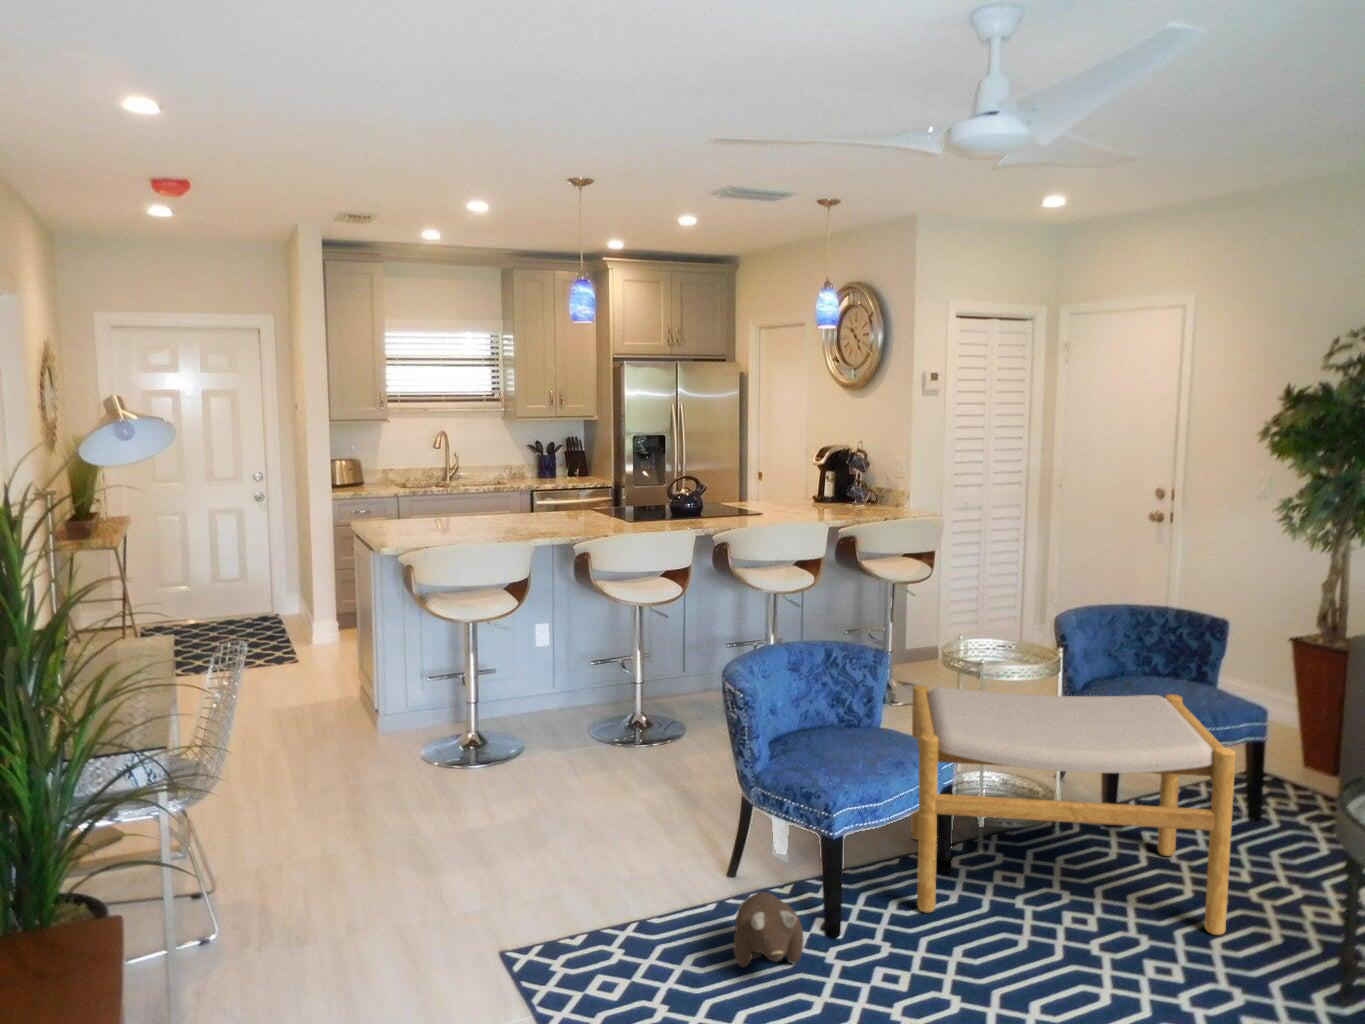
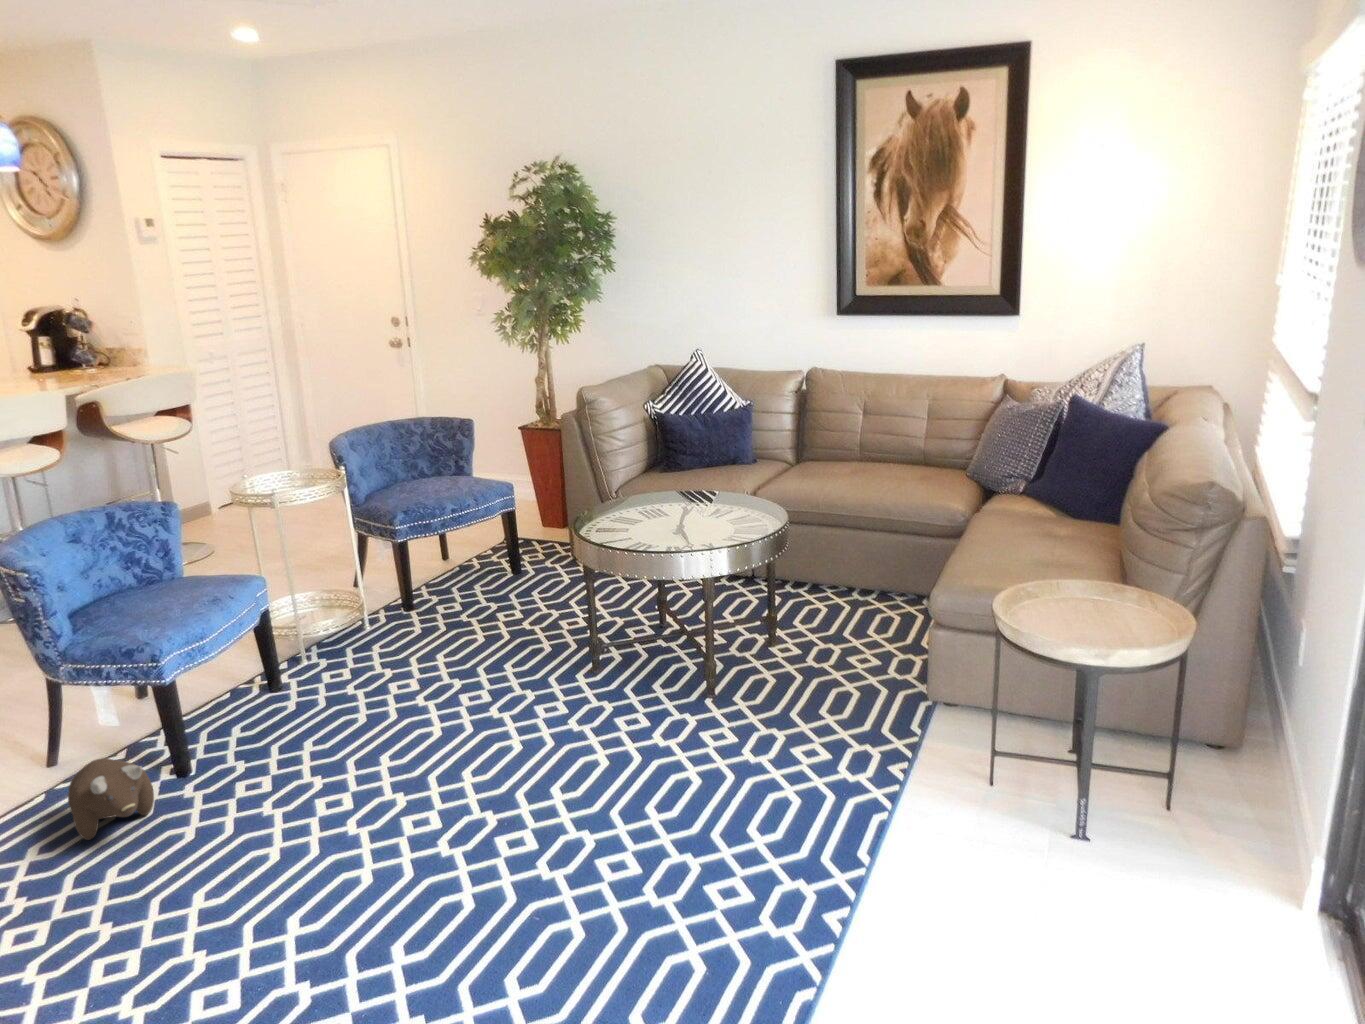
footstool: present [911,685,1236,935] -> none [208,483,513,726]

